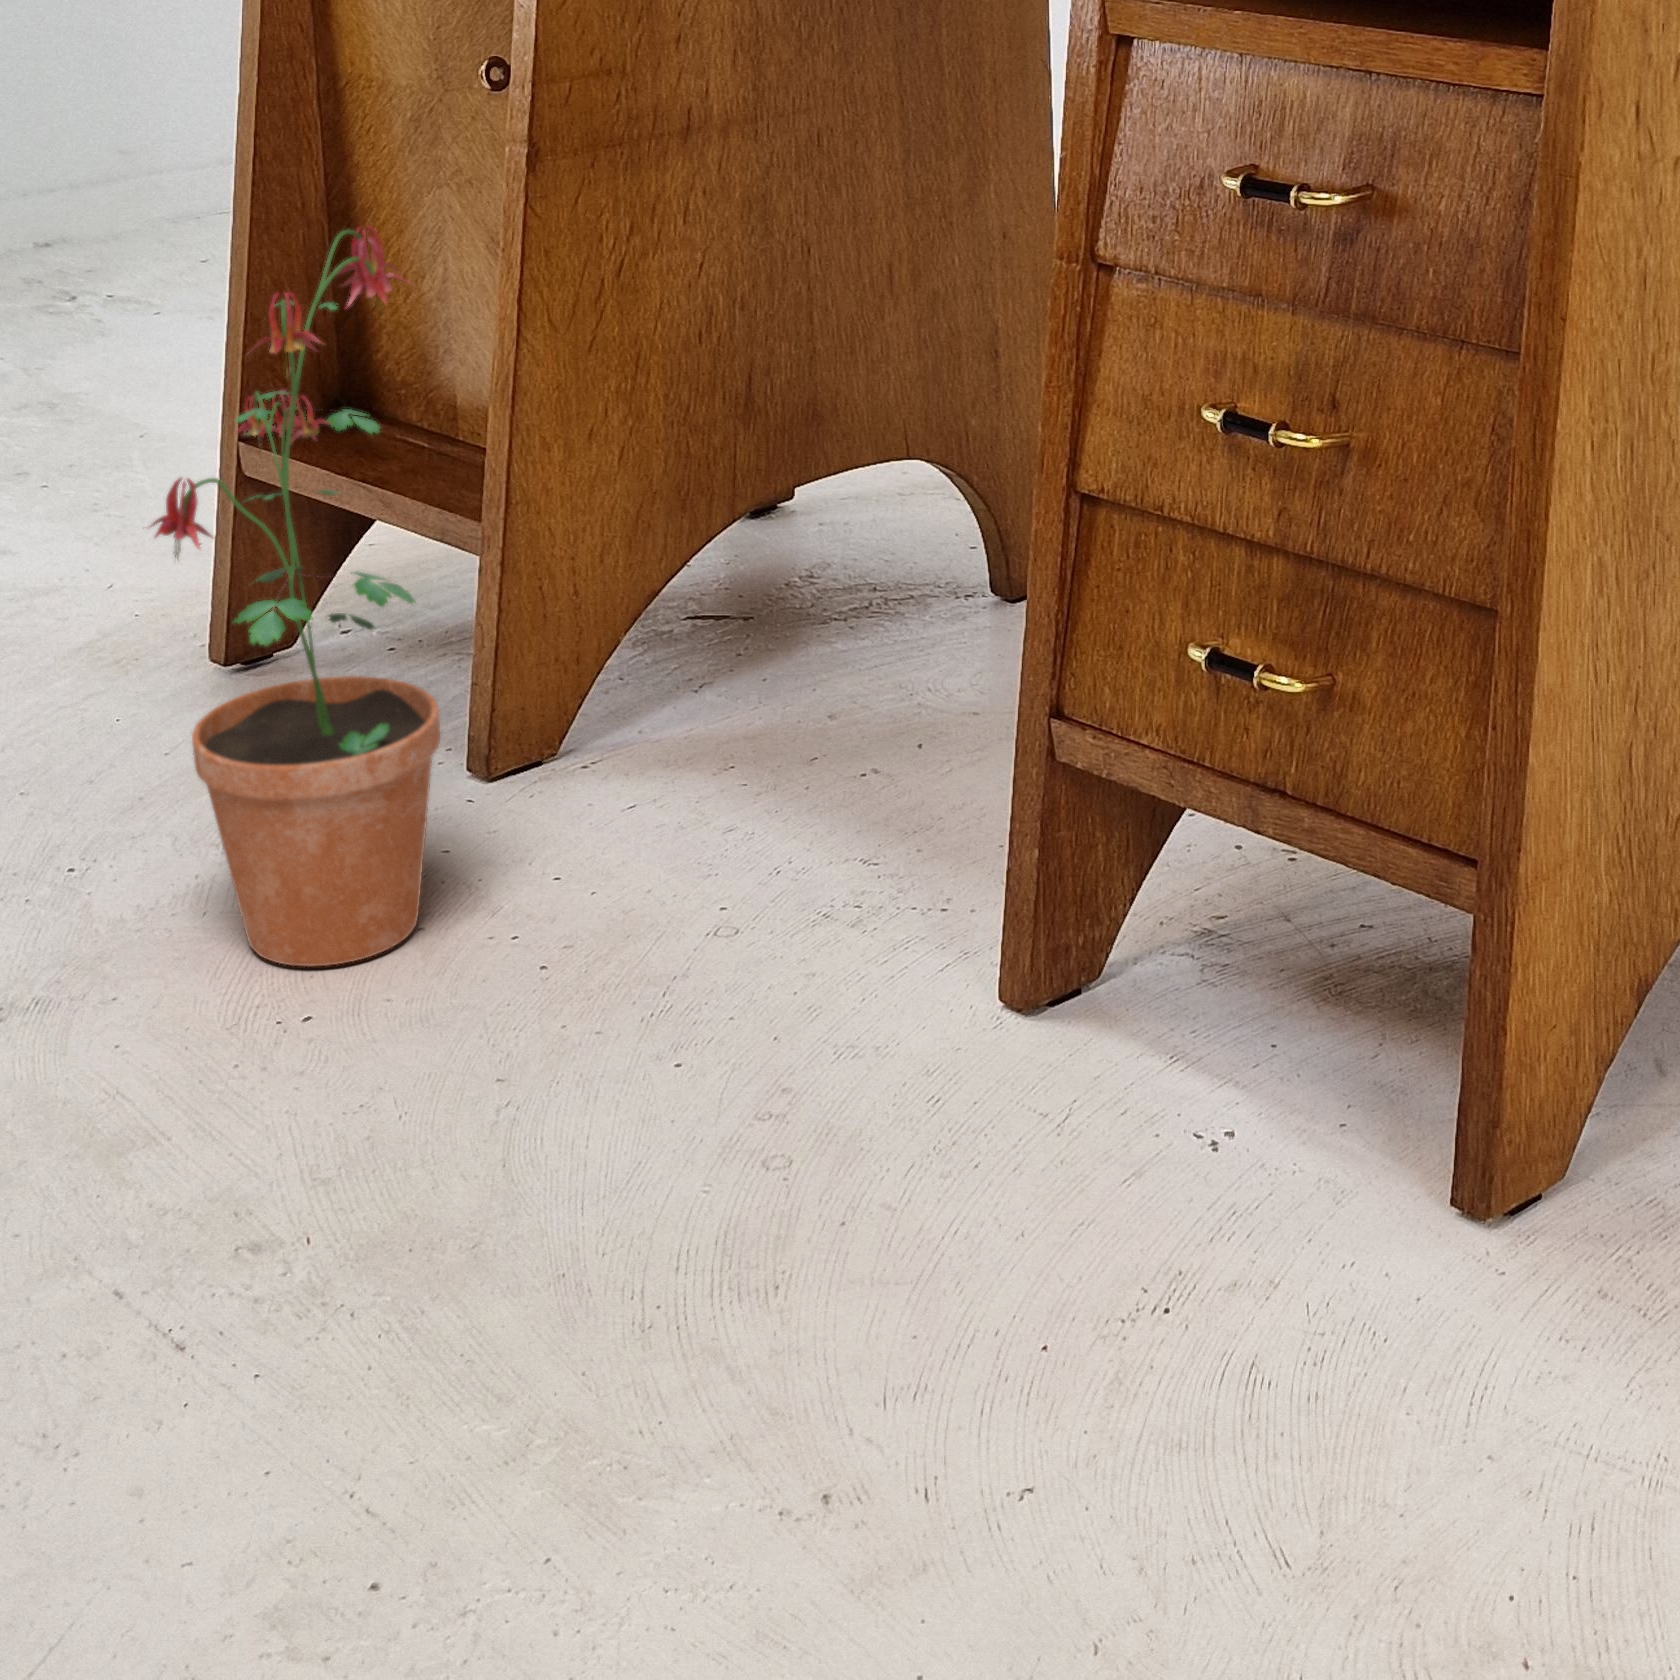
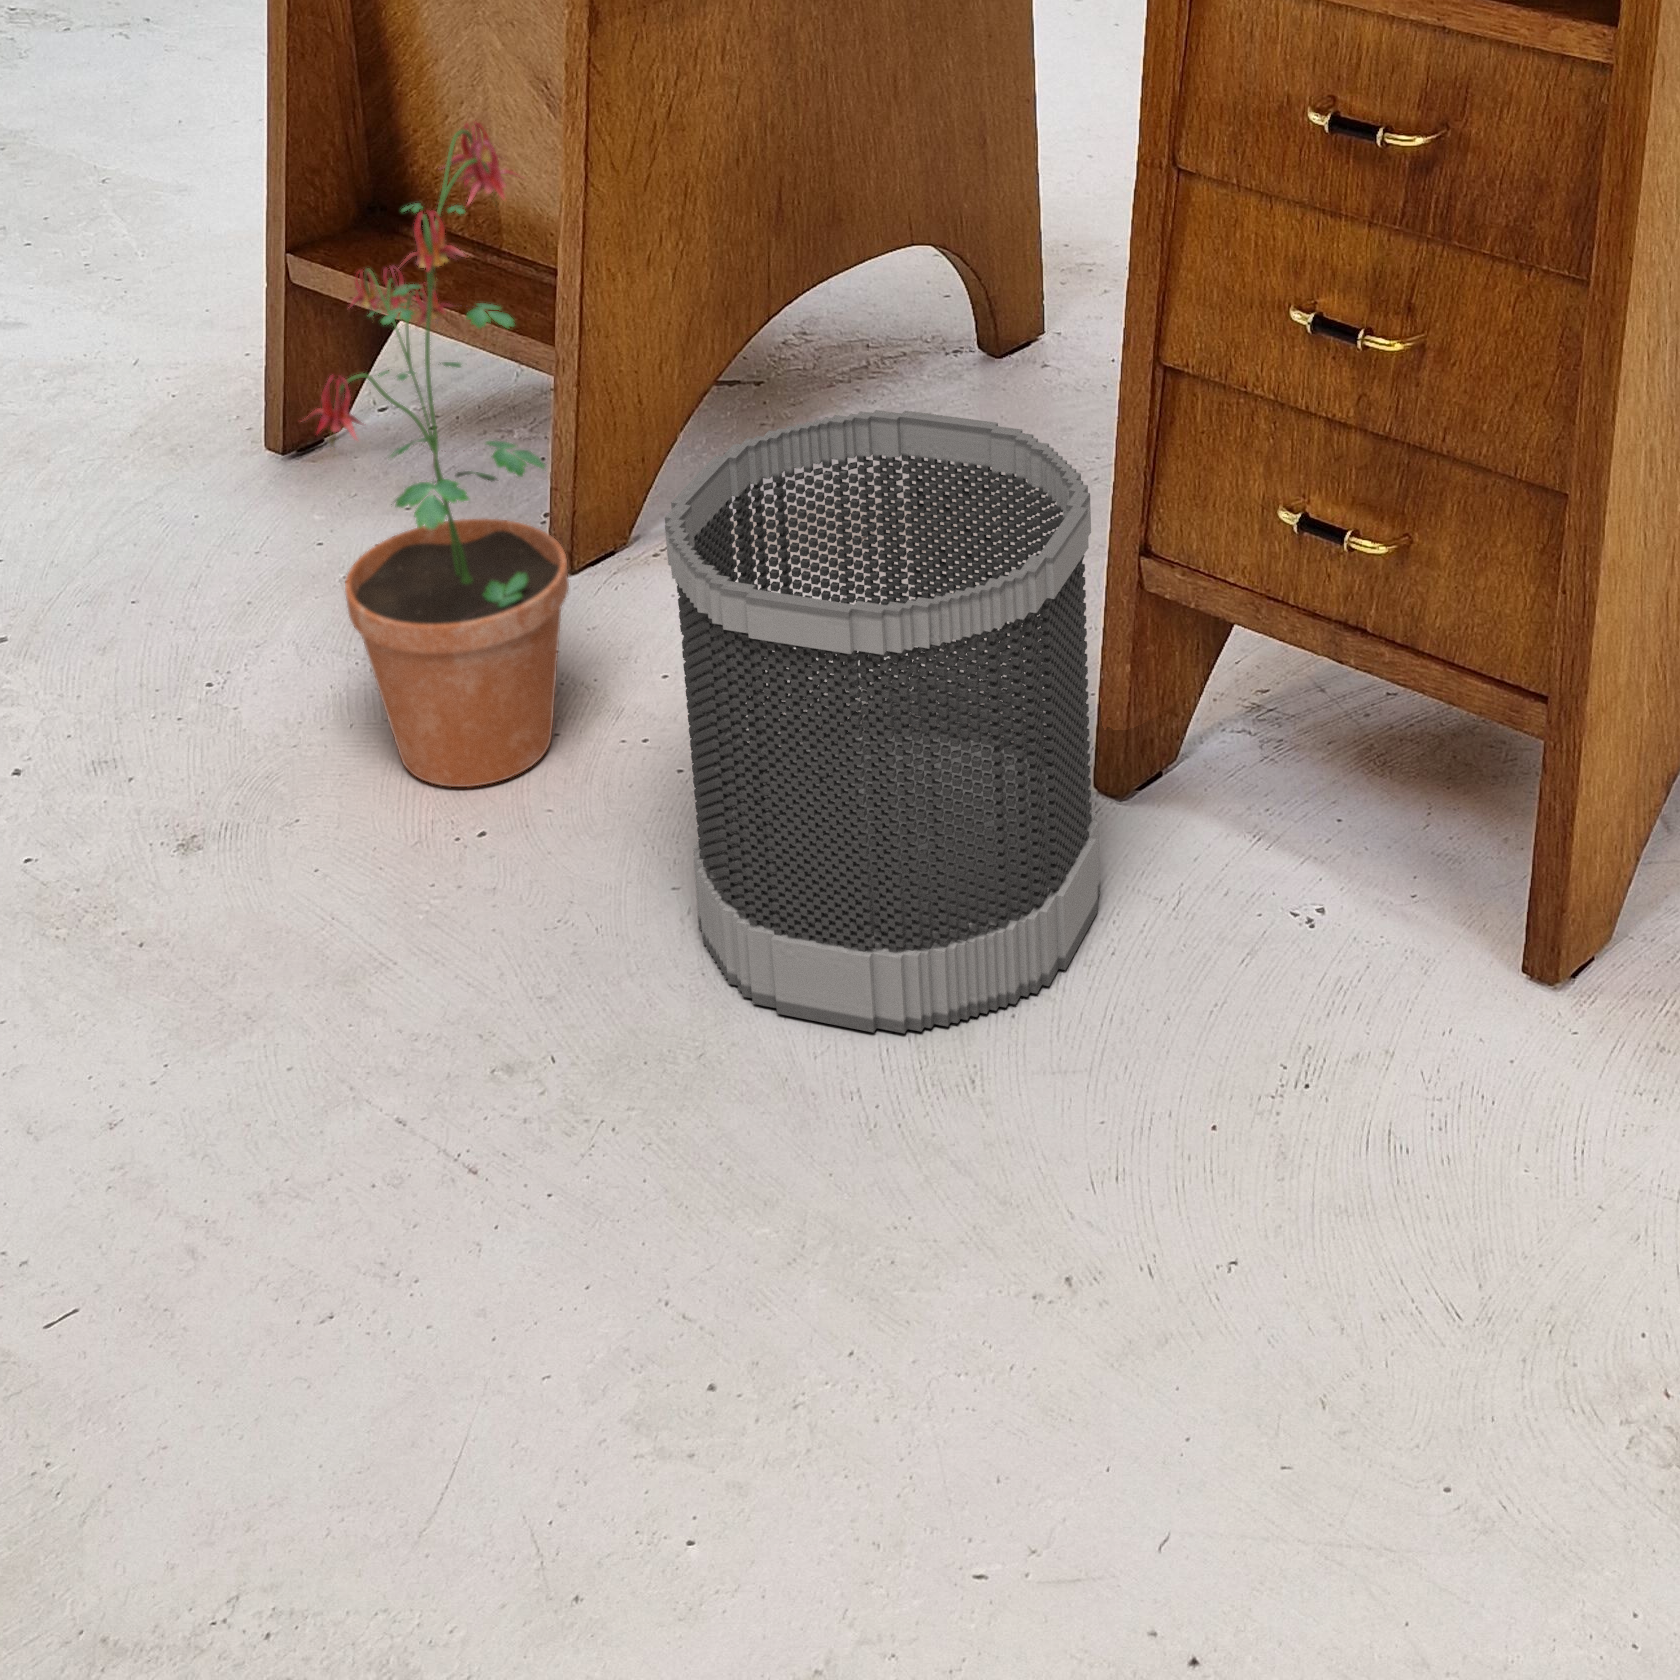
wastebasket: none [479,529,979,1229] -> present [665,410,1100,1033]

